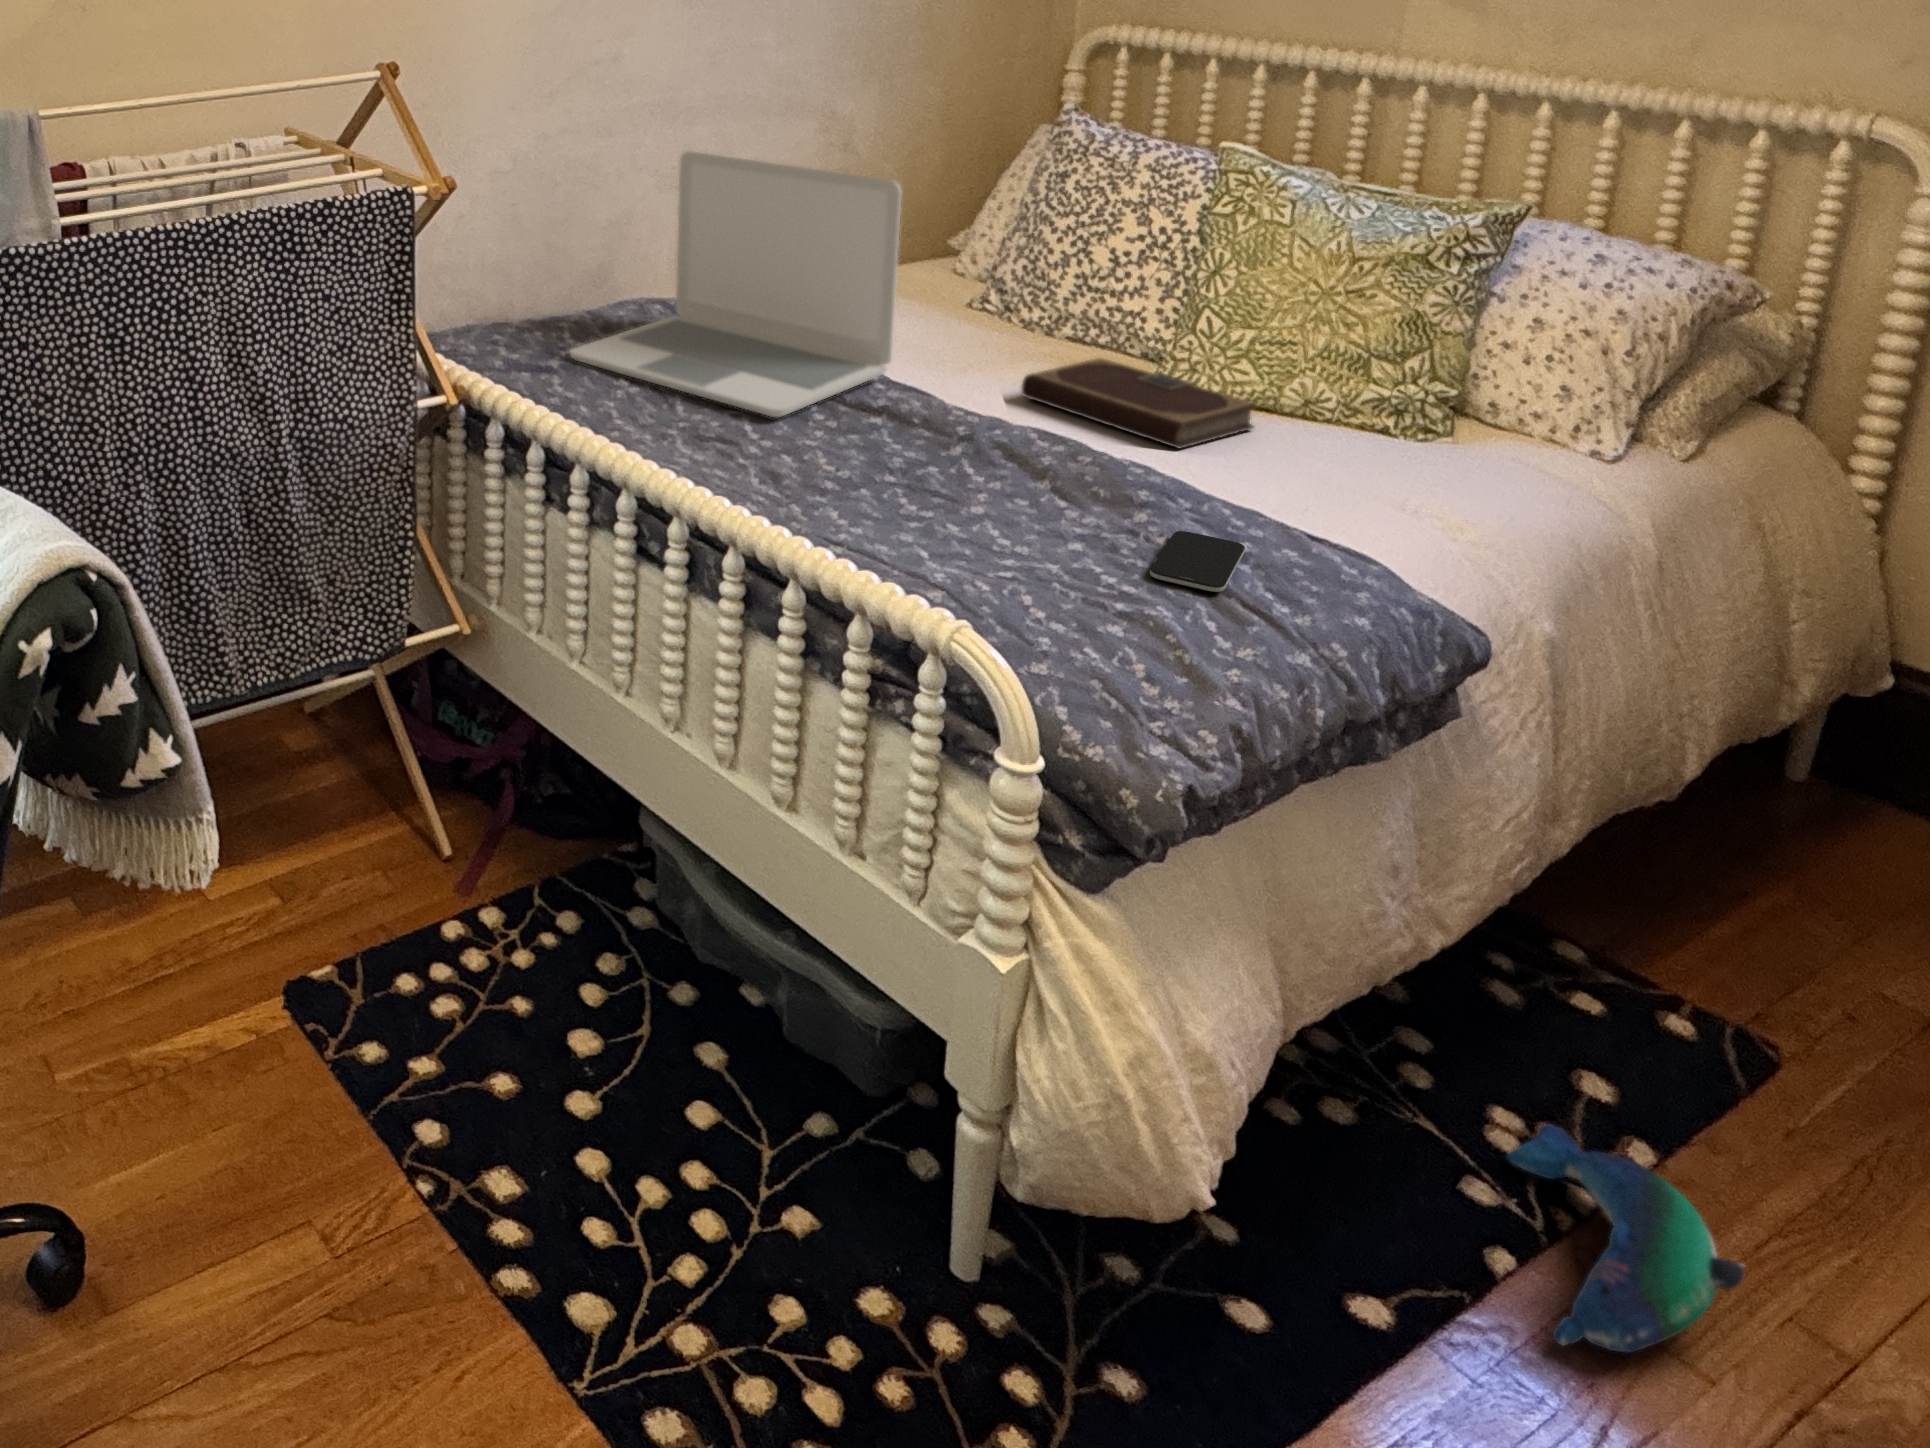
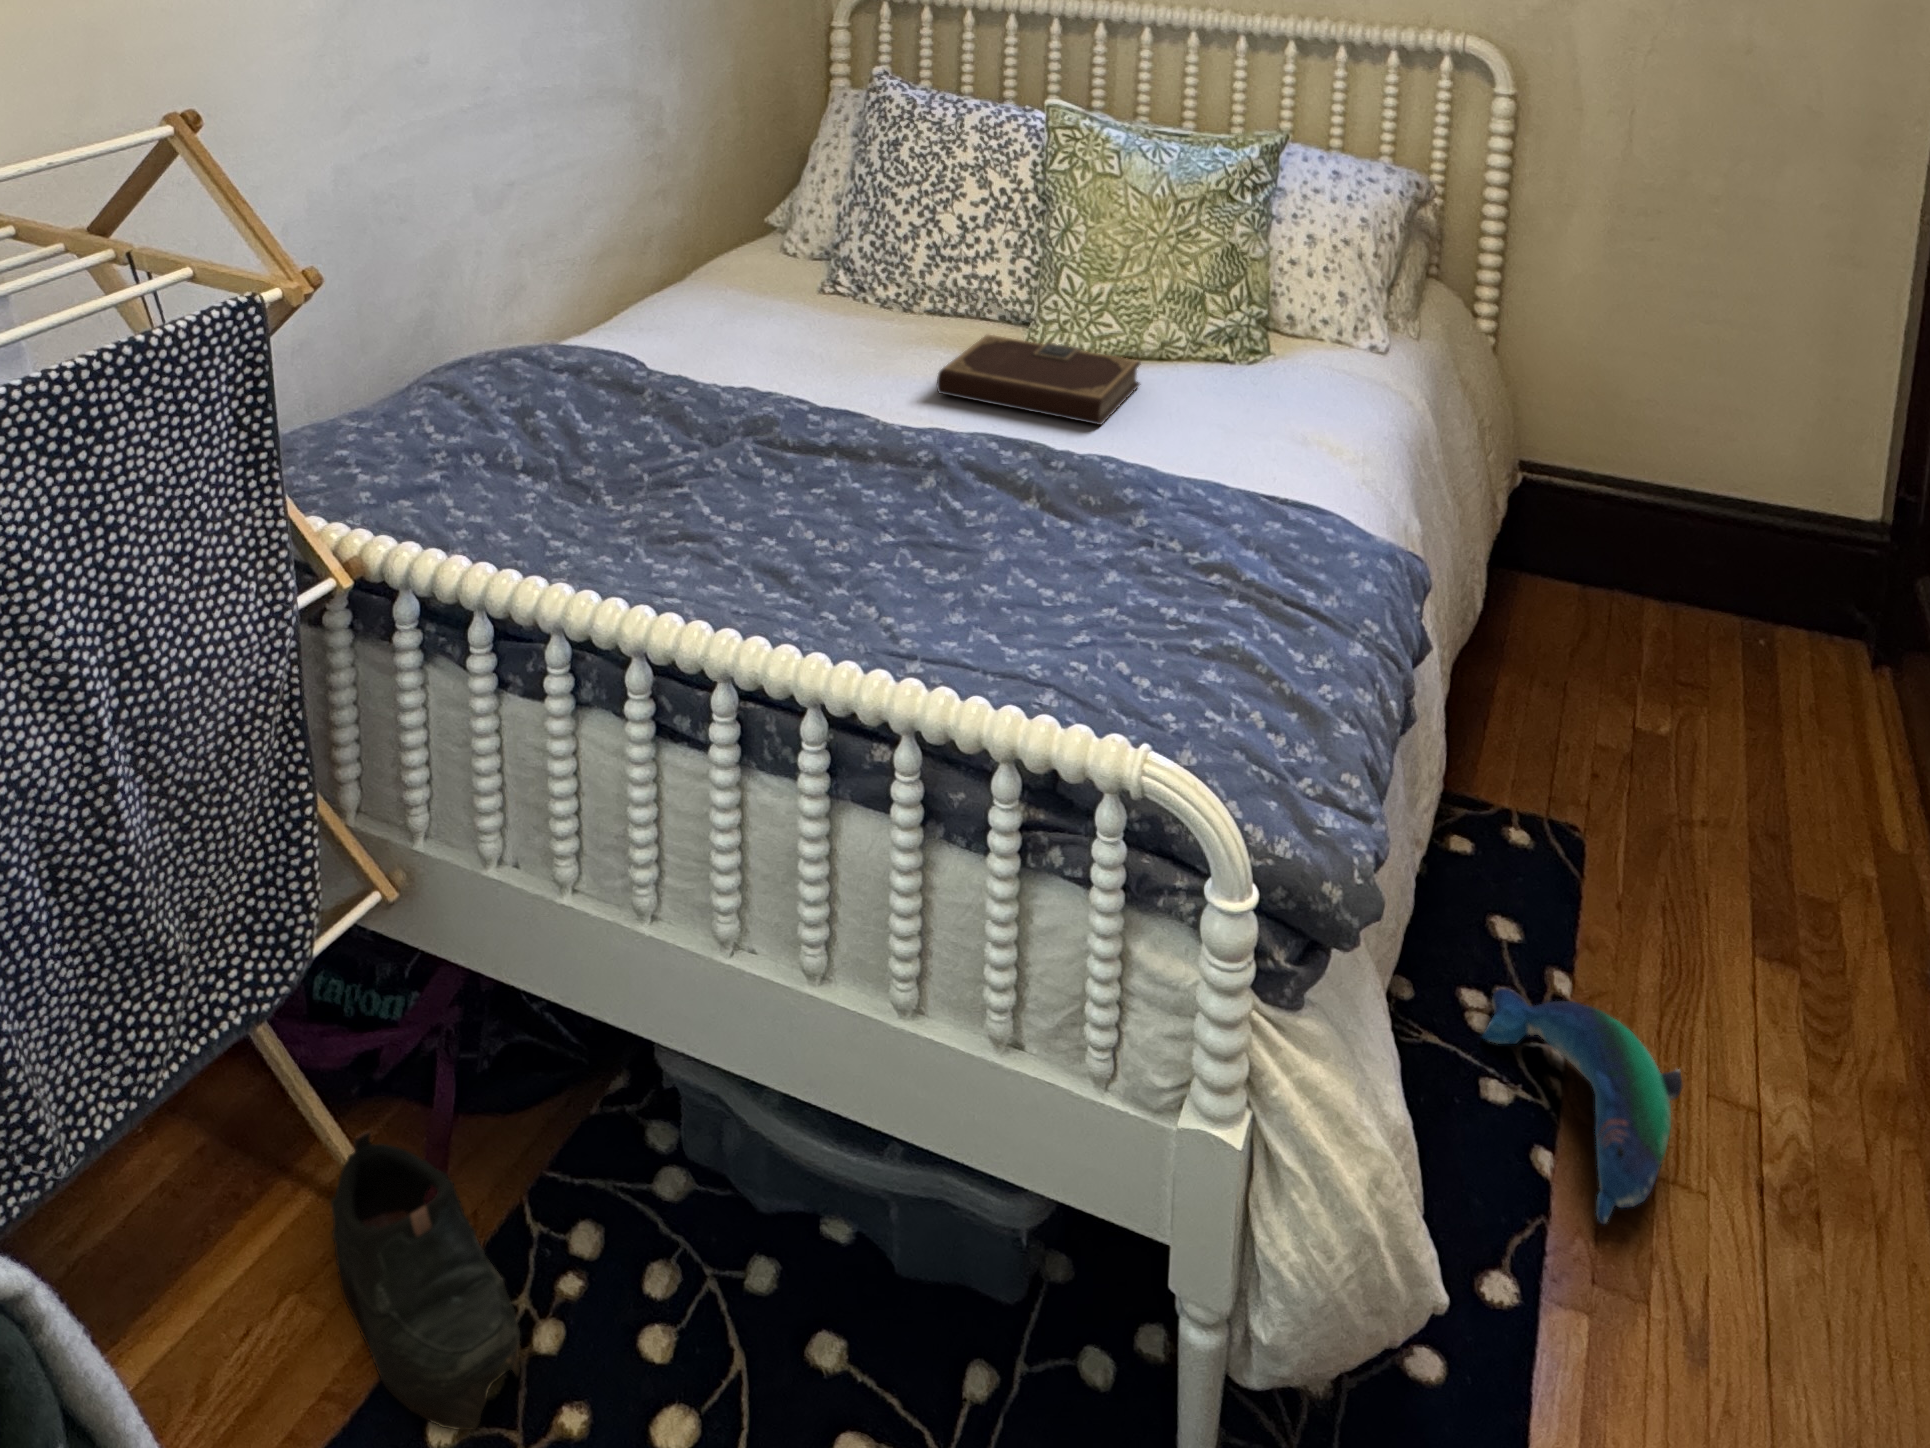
laptop: present [569,151,901,417] -> none [446,171,814,489]
smartphone: present [1150,531,1245,592] -> none [1170,530,1251,600]
shoe: none [398,786,495,977] -> present [331,1131,520,1430]

